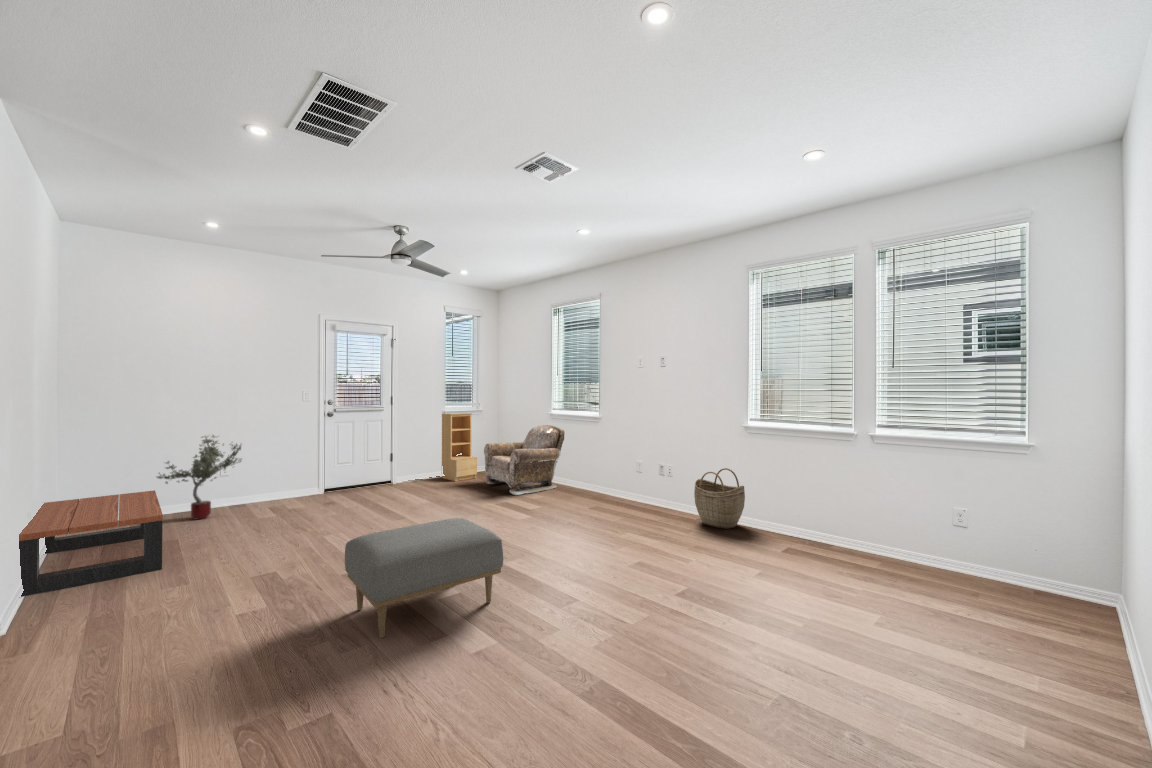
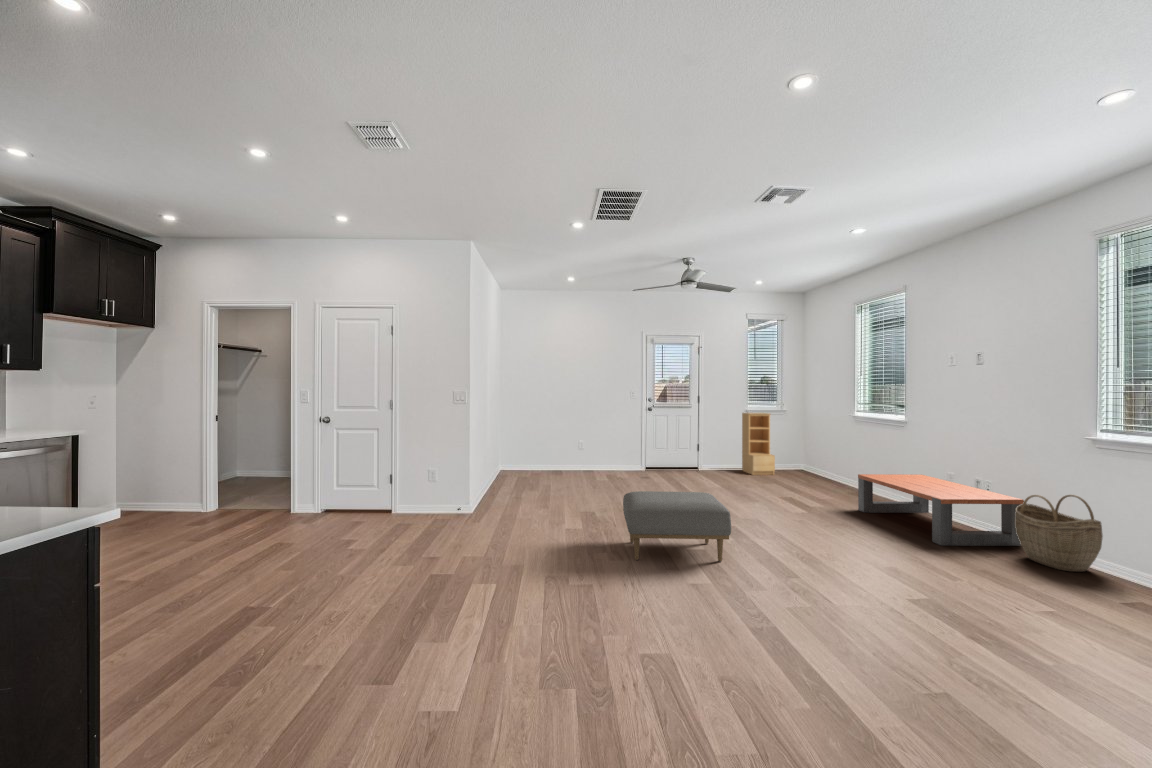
armchair: present [484,425,565,495] -> none [778,429,866,494]
potted tree: present [157,435,241,519] -> none [547,420,592,475]
coffee table: present [19,490,163,597] -> present [858,474,1024,546]

